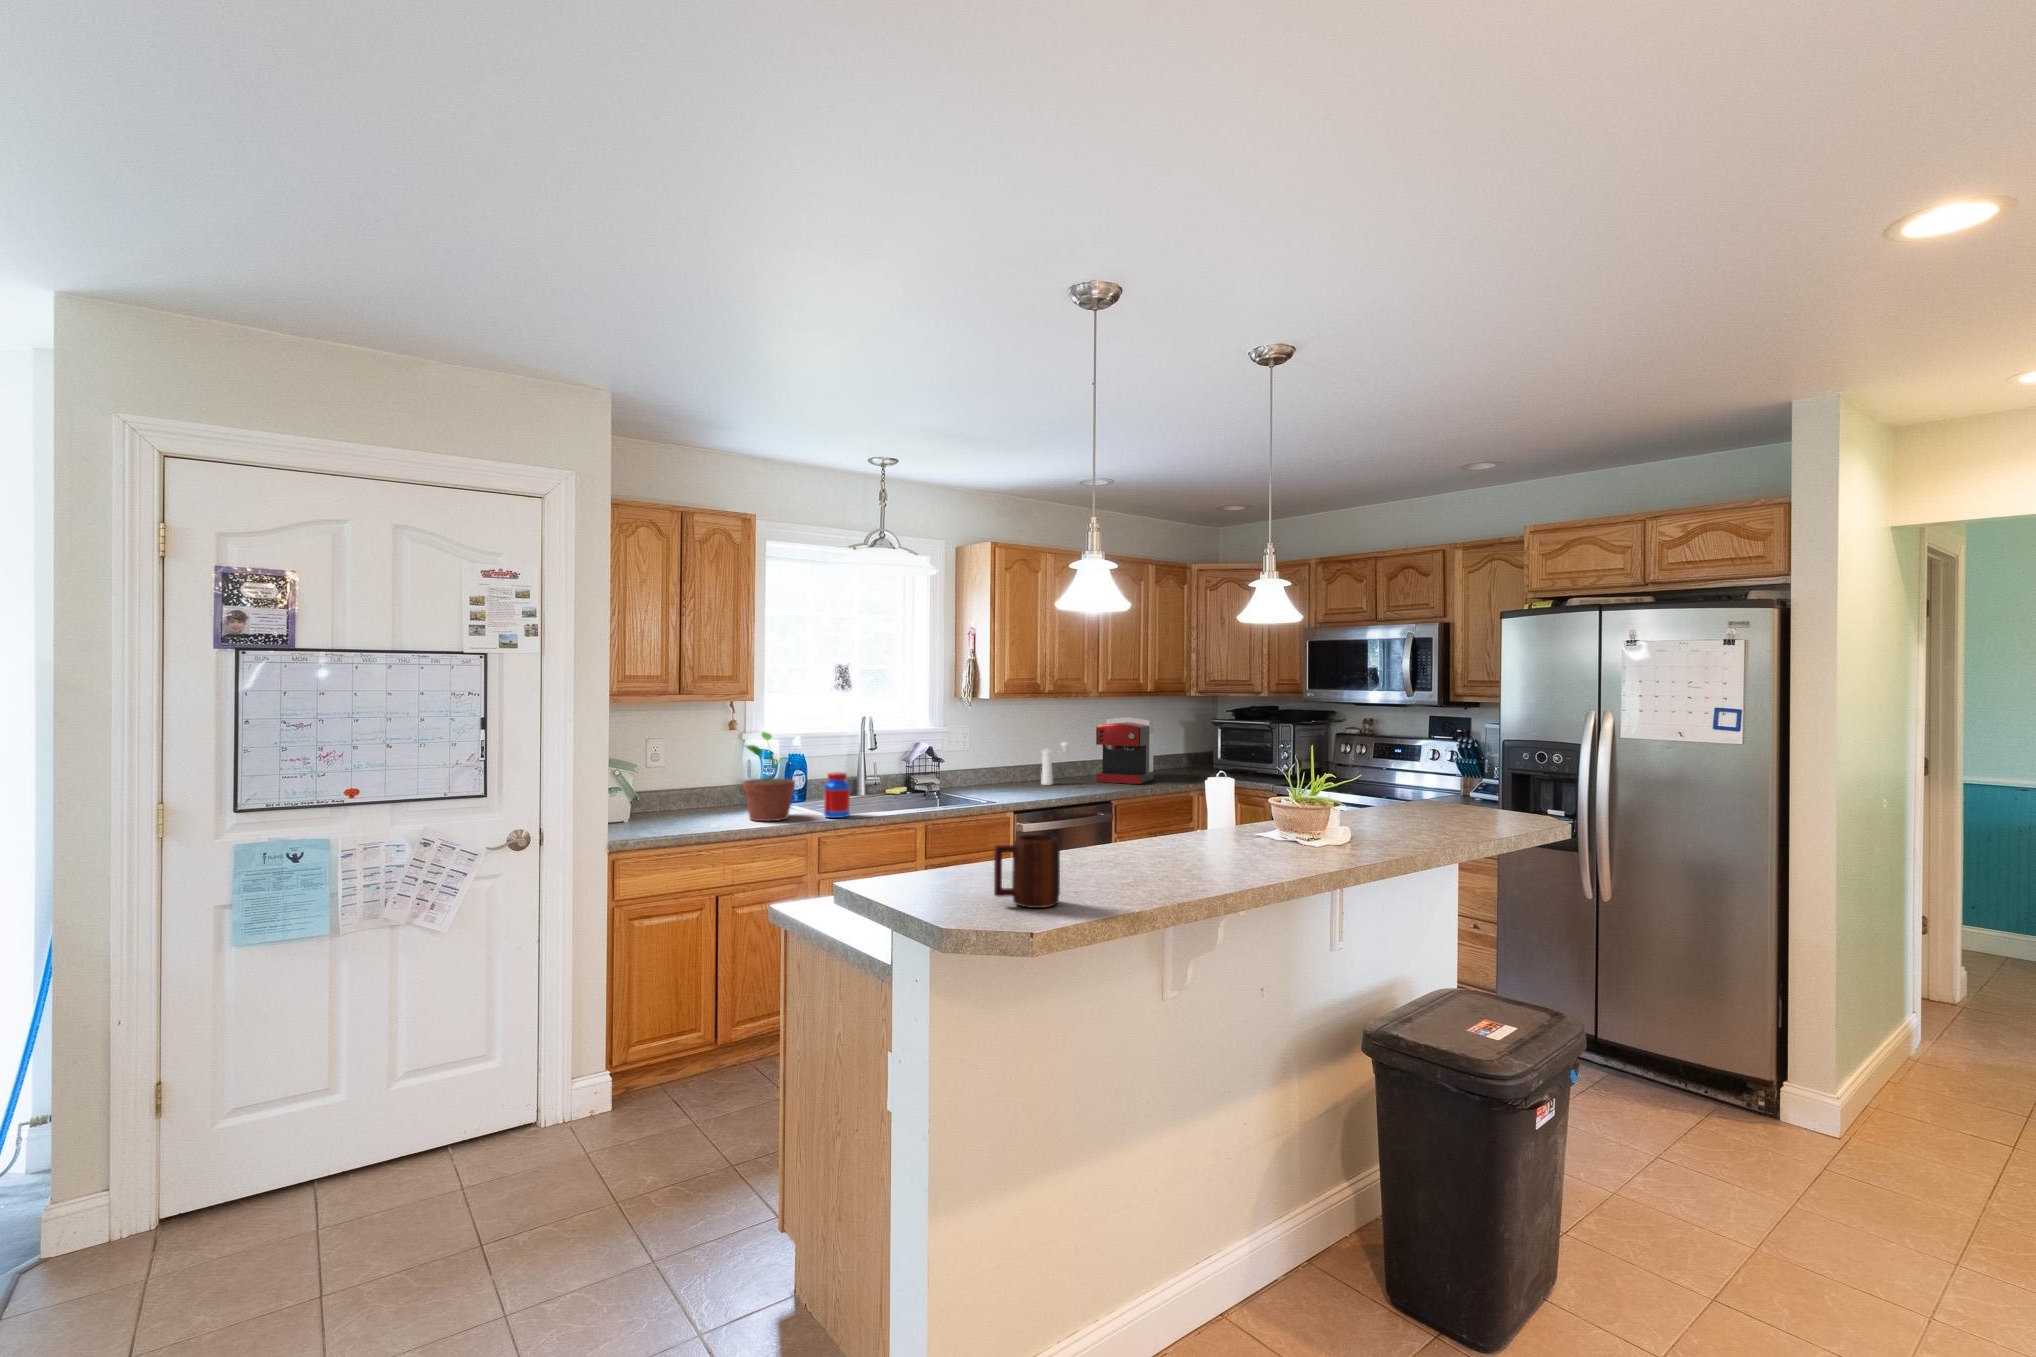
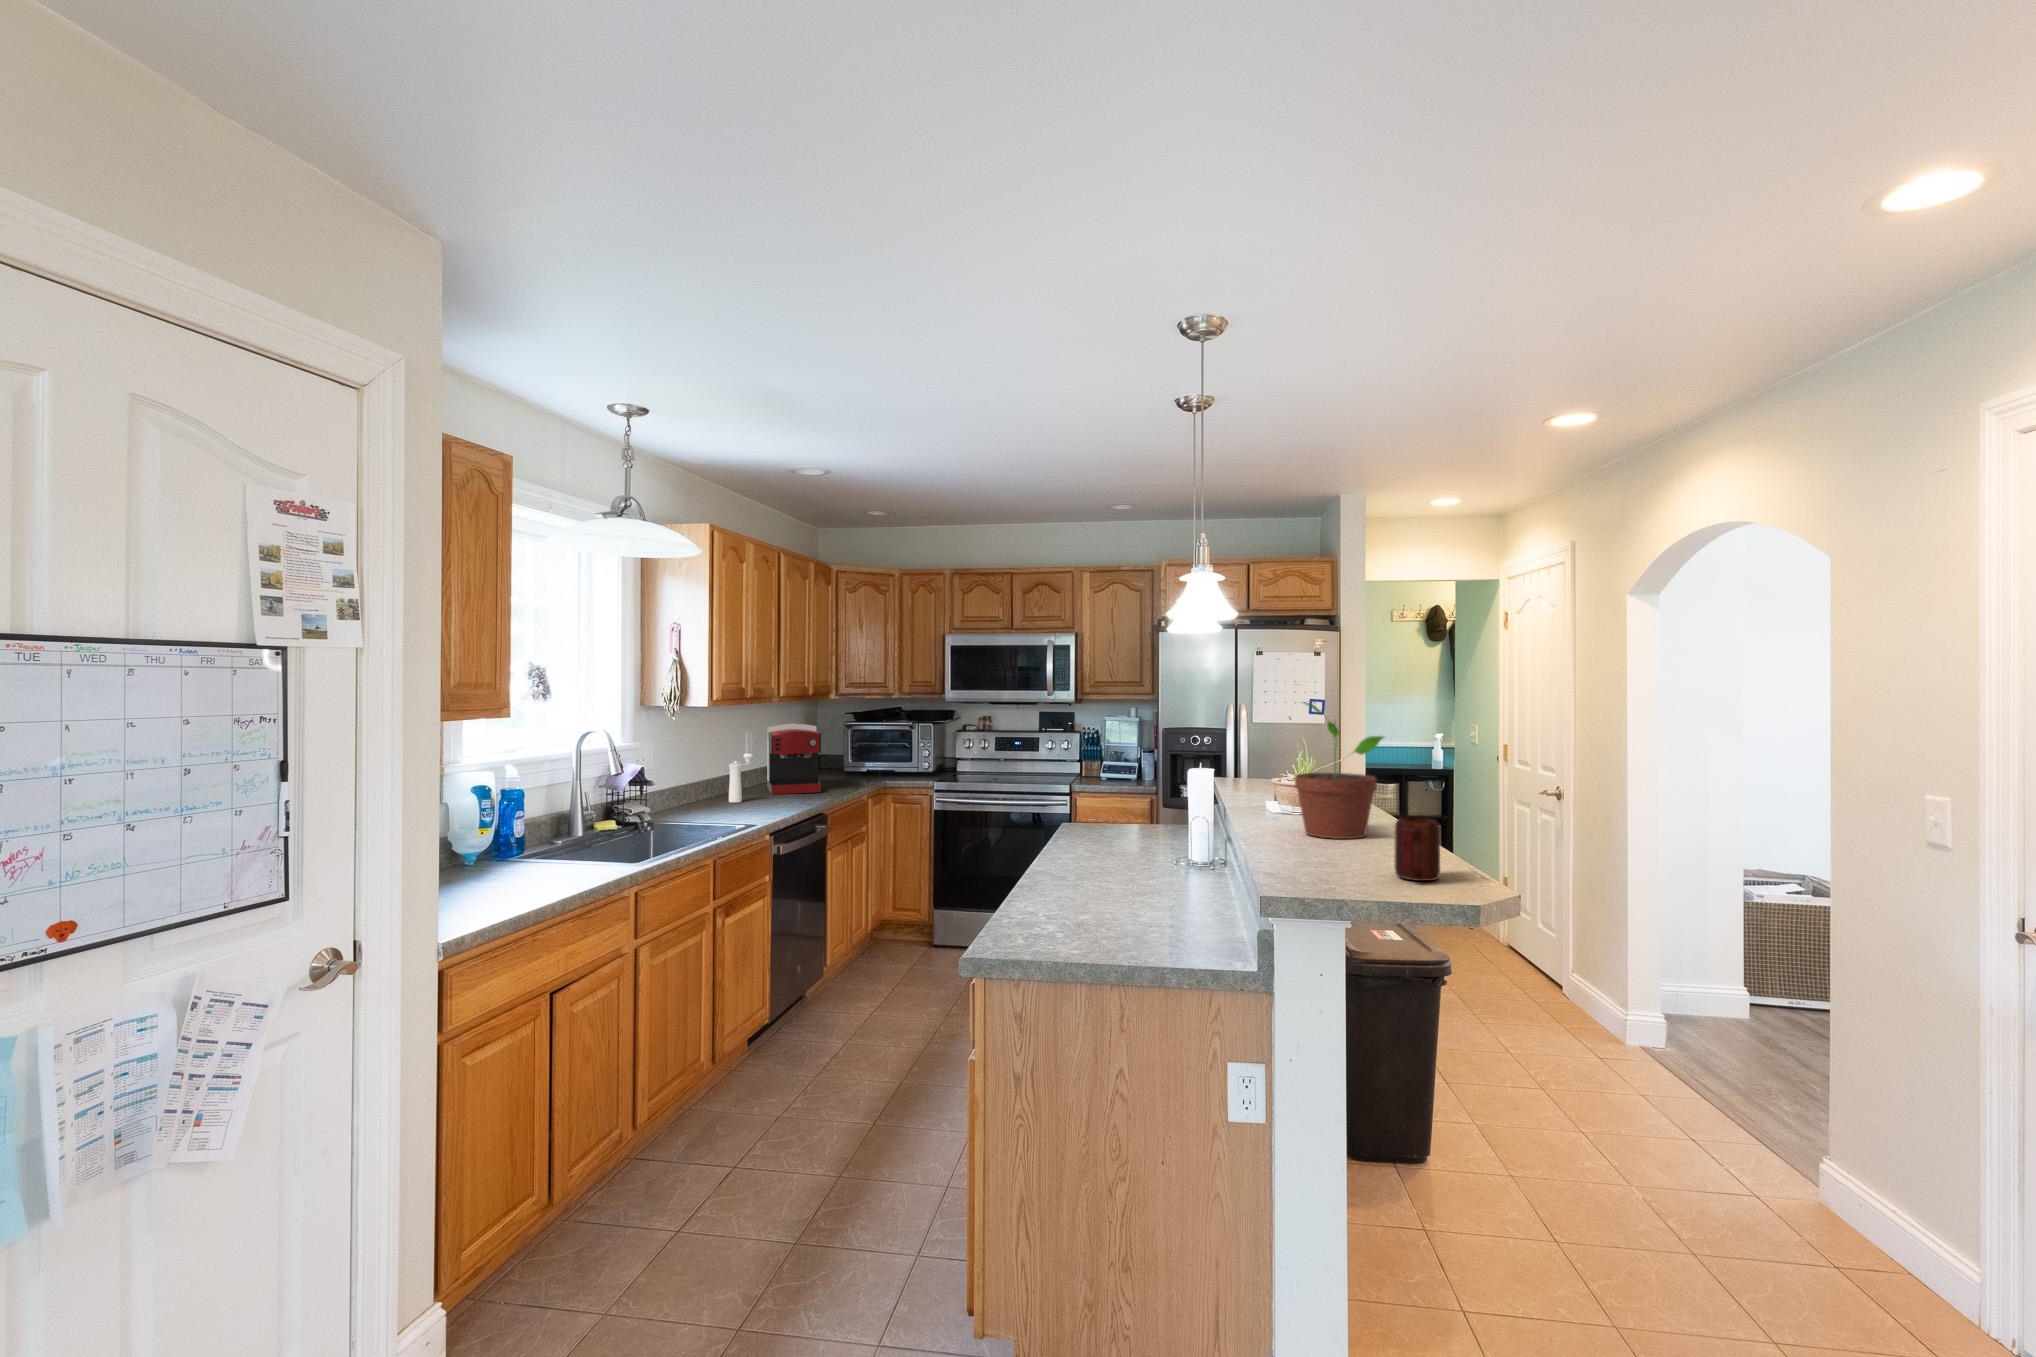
potted plant: present [743,732,795,821] -> present [1295,702,1384,839]
jar: present [824,772,850,818] -> none [610,806,646,866]

